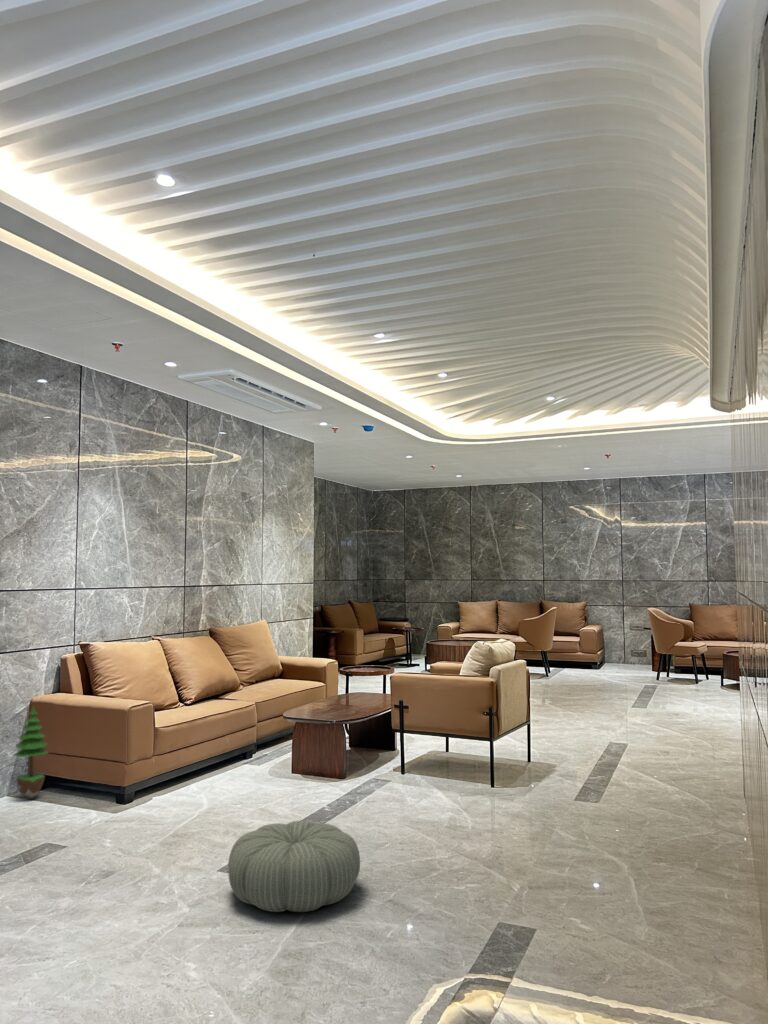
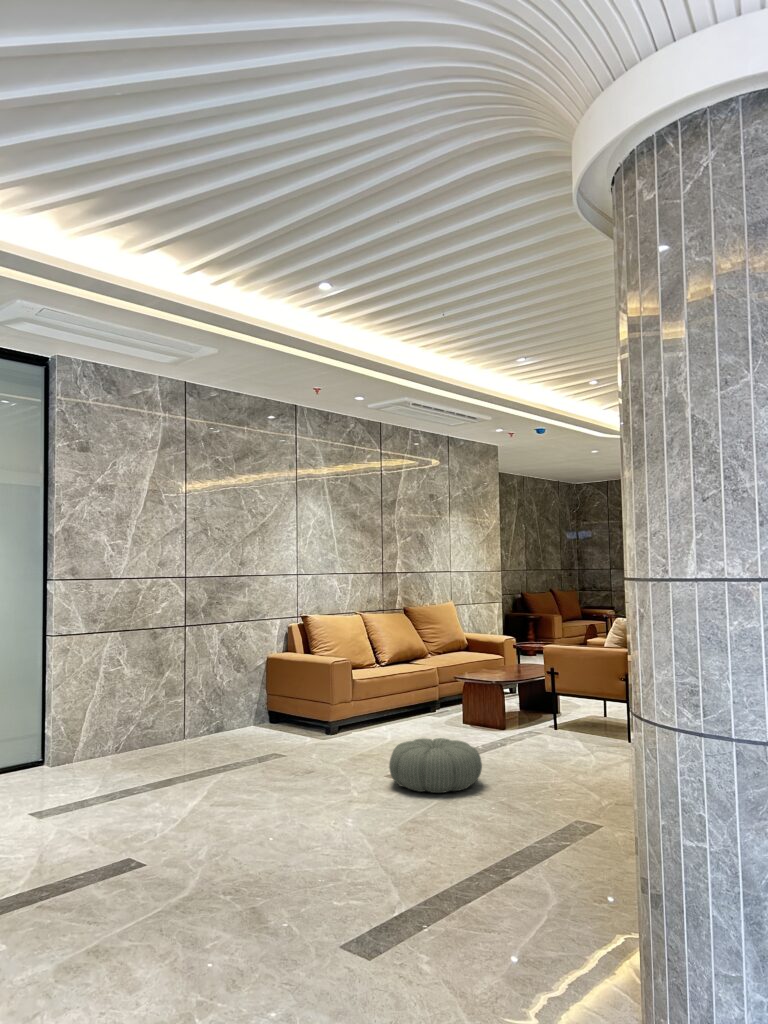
potted tree: present [14,707,48,799] -> none [257,660,281,727]

